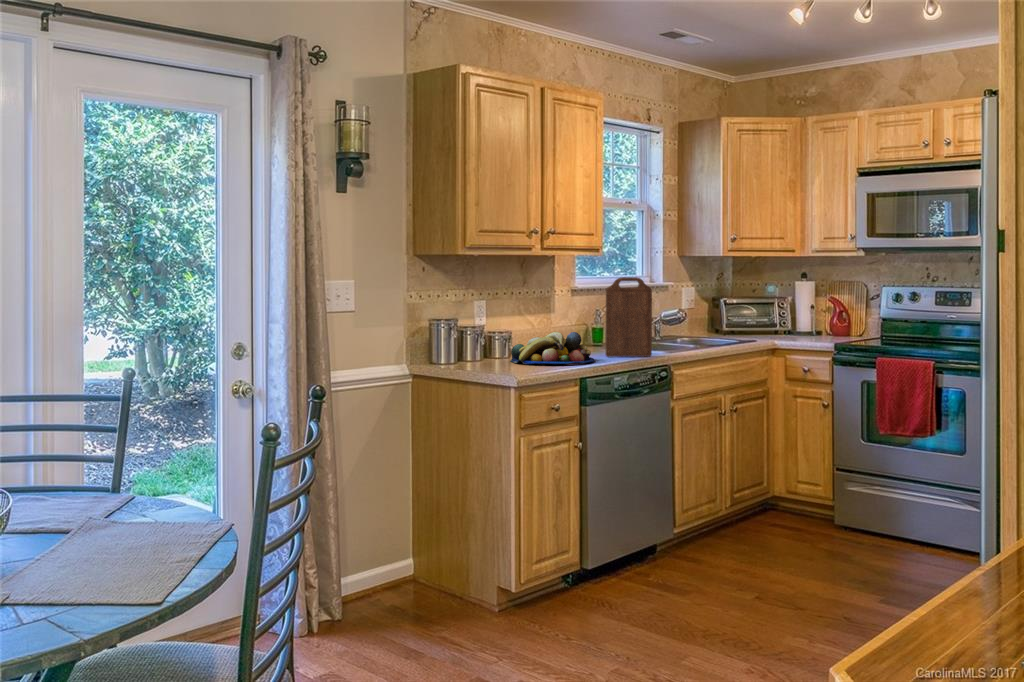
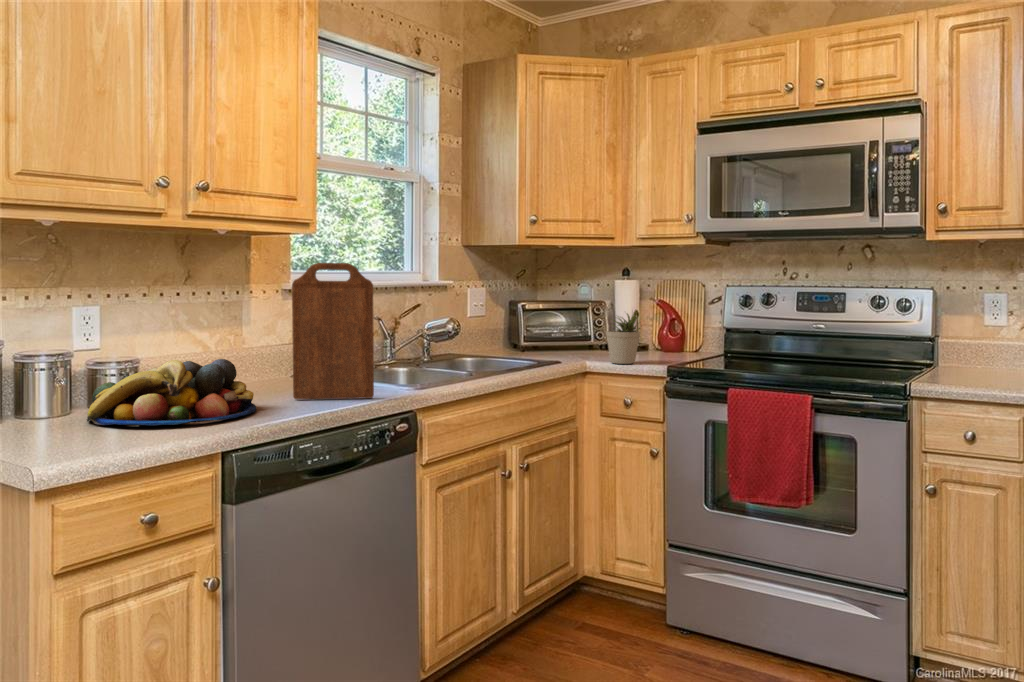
potted plant: none [790,303,817,342] -> present [606,313,640,364]

